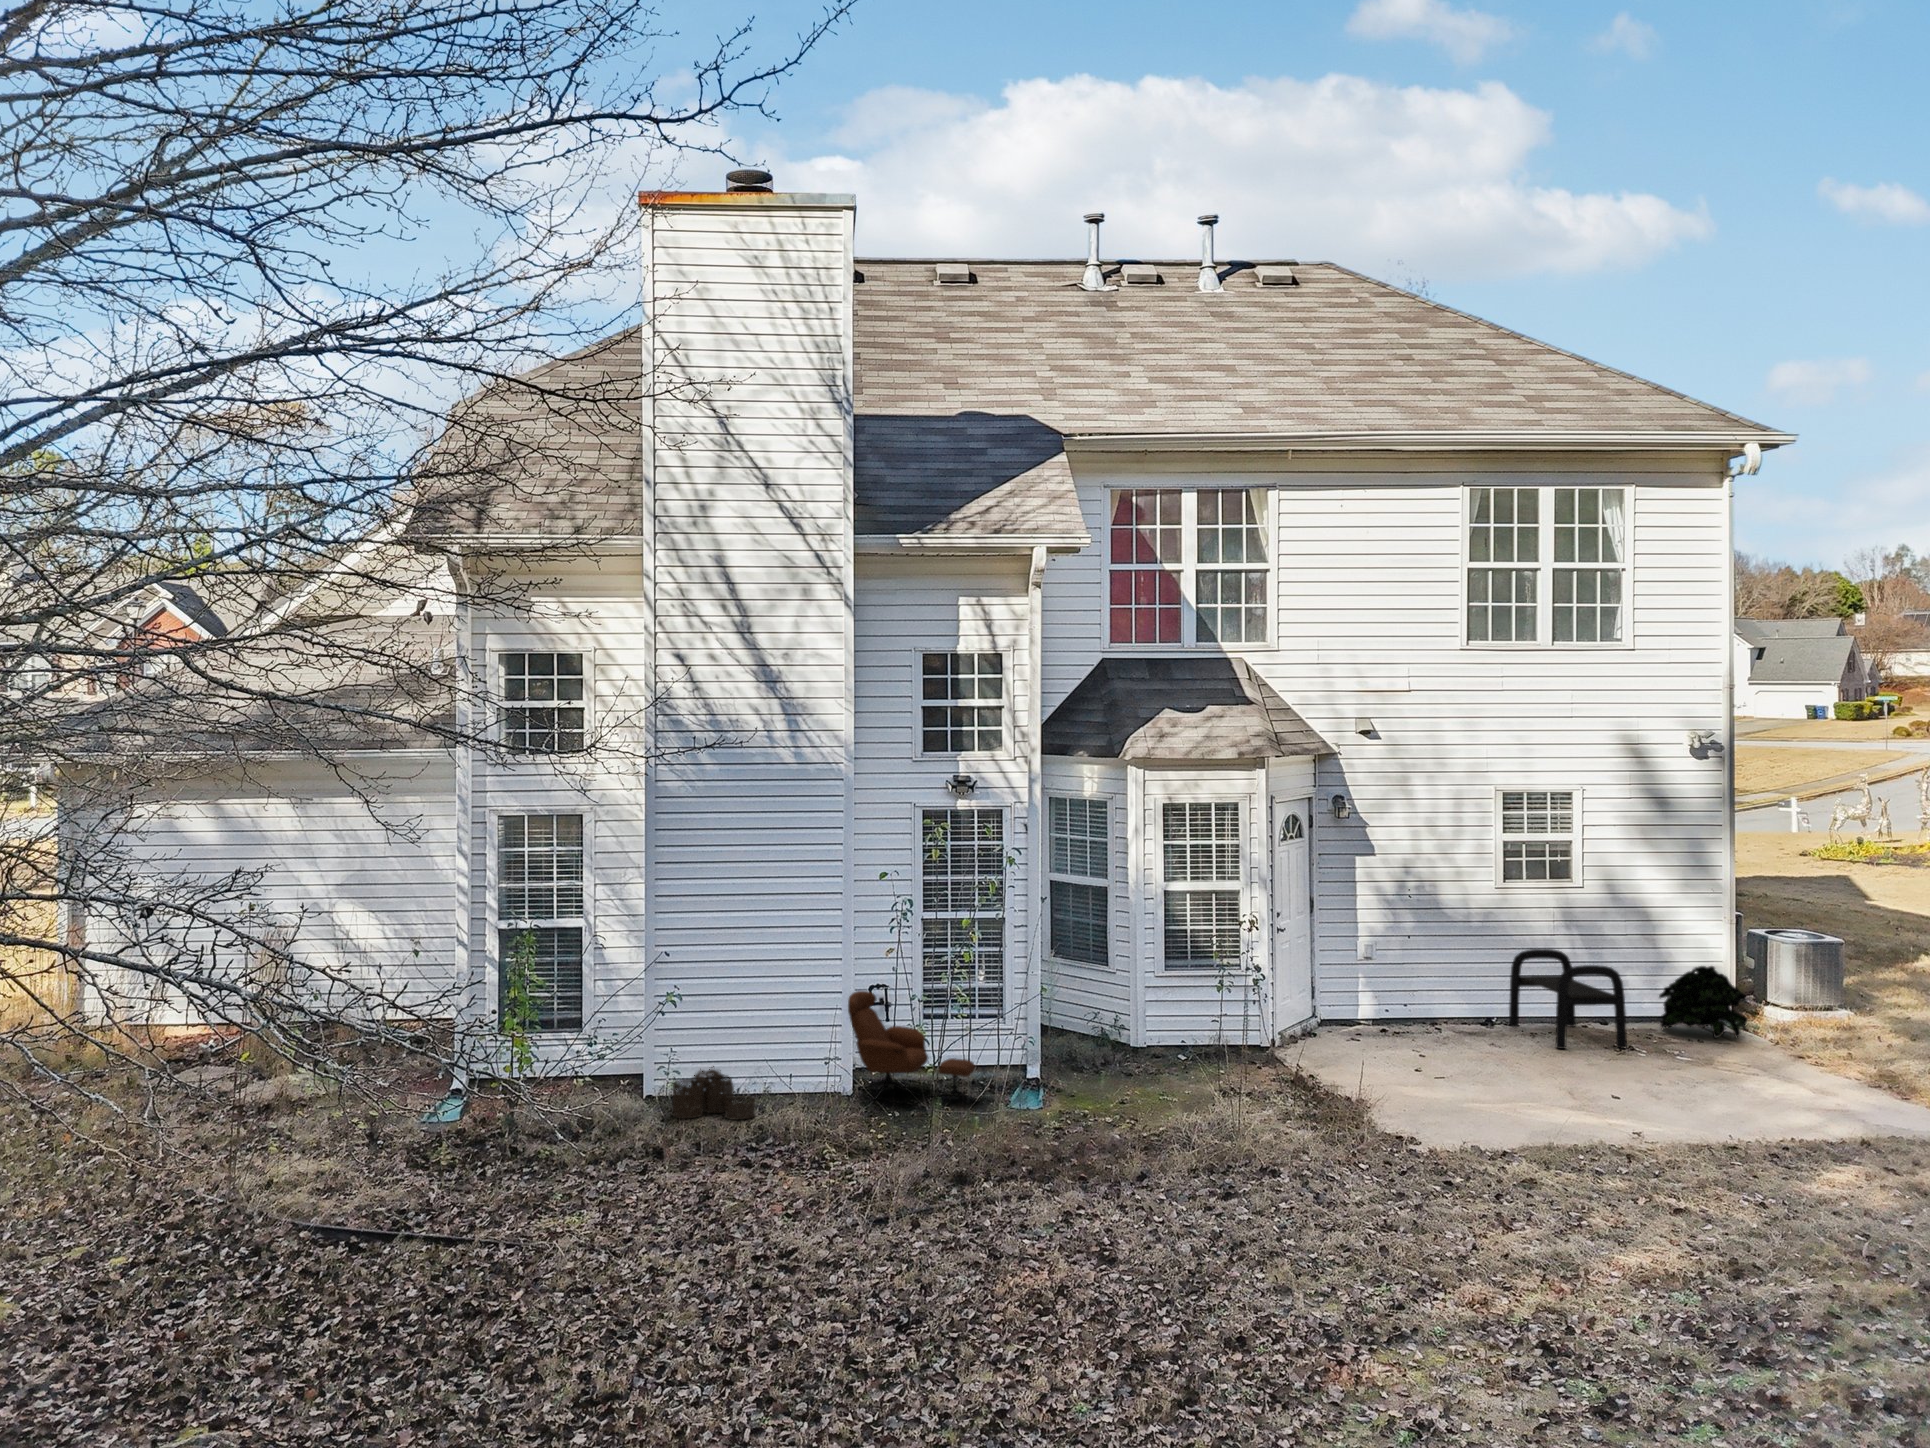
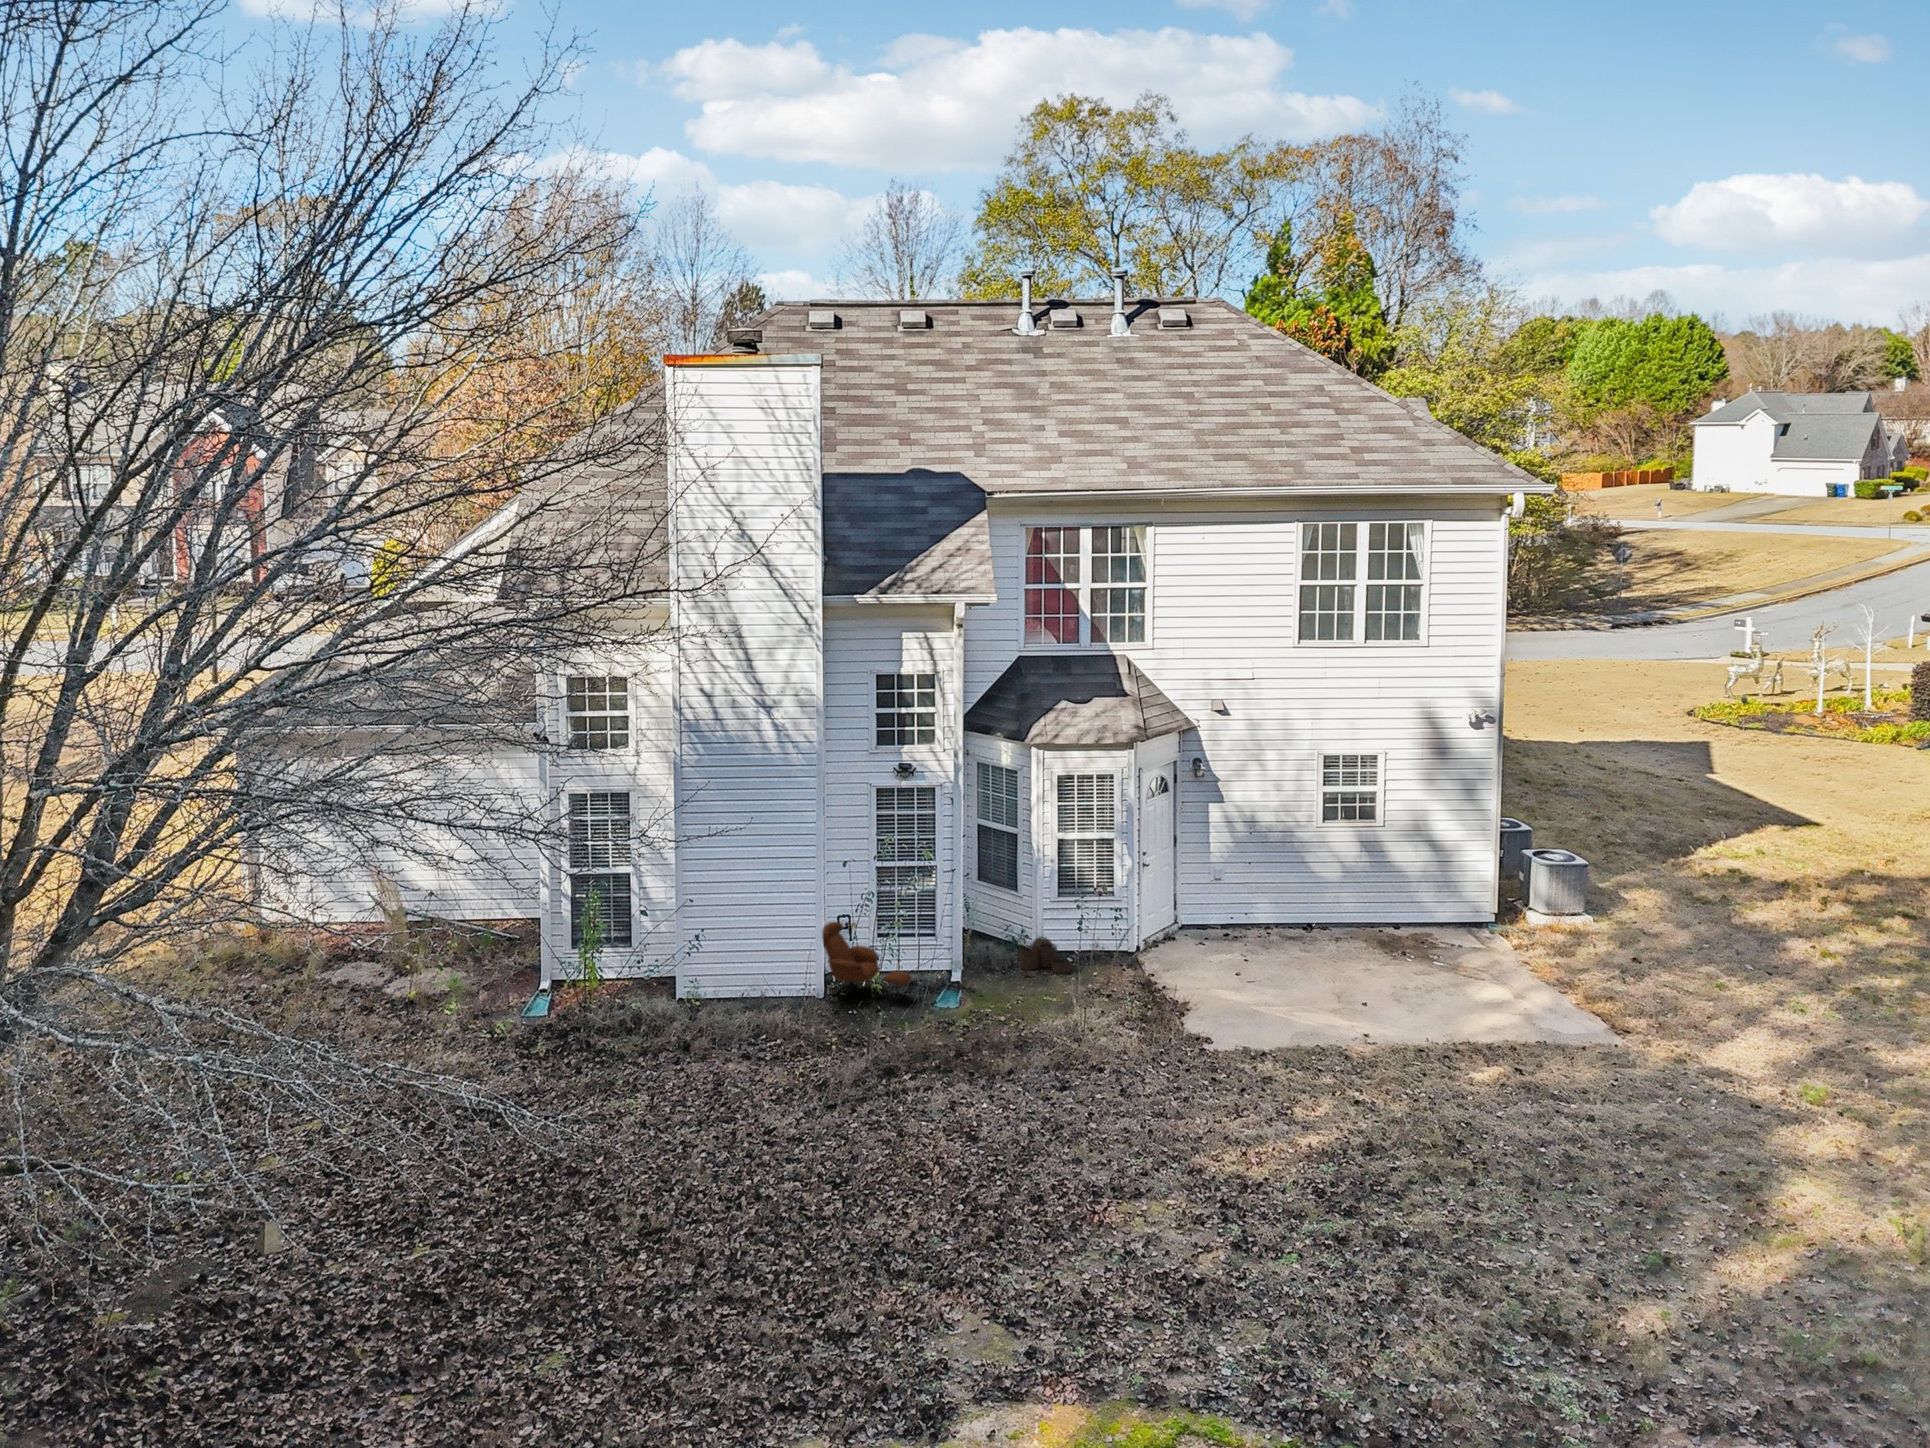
bench: present [1509,949,1627,1049] -> none [1318,873,1395,952]
potted plant: present [1659,966,1748,1038] -> none [1428,887,1492,942]
woven basket: present [673,1066,755,1119] -> present [1019,937,1071,974]

